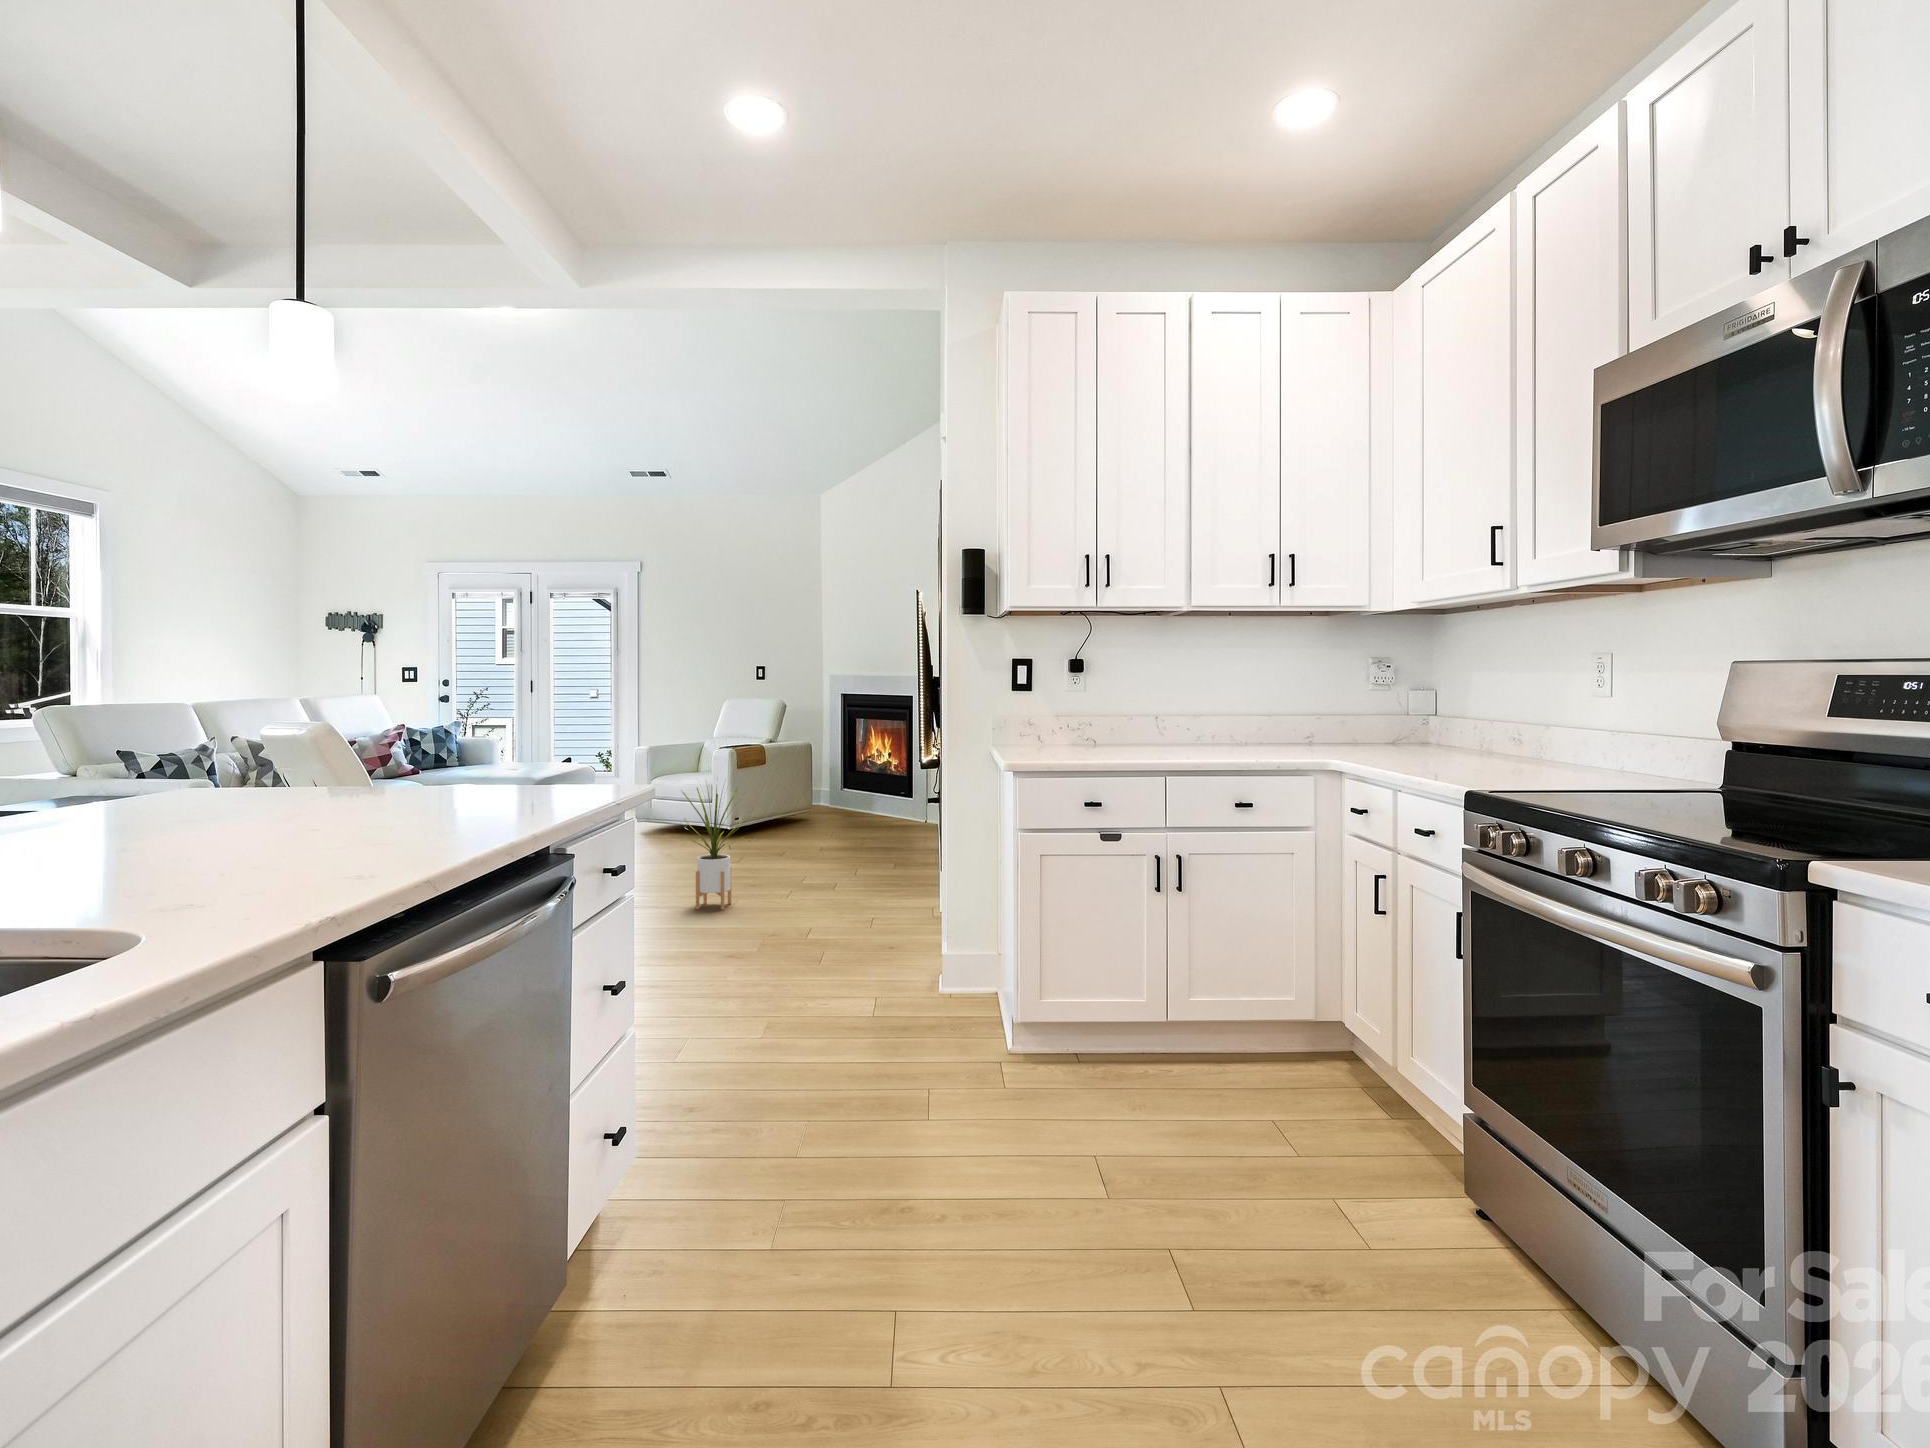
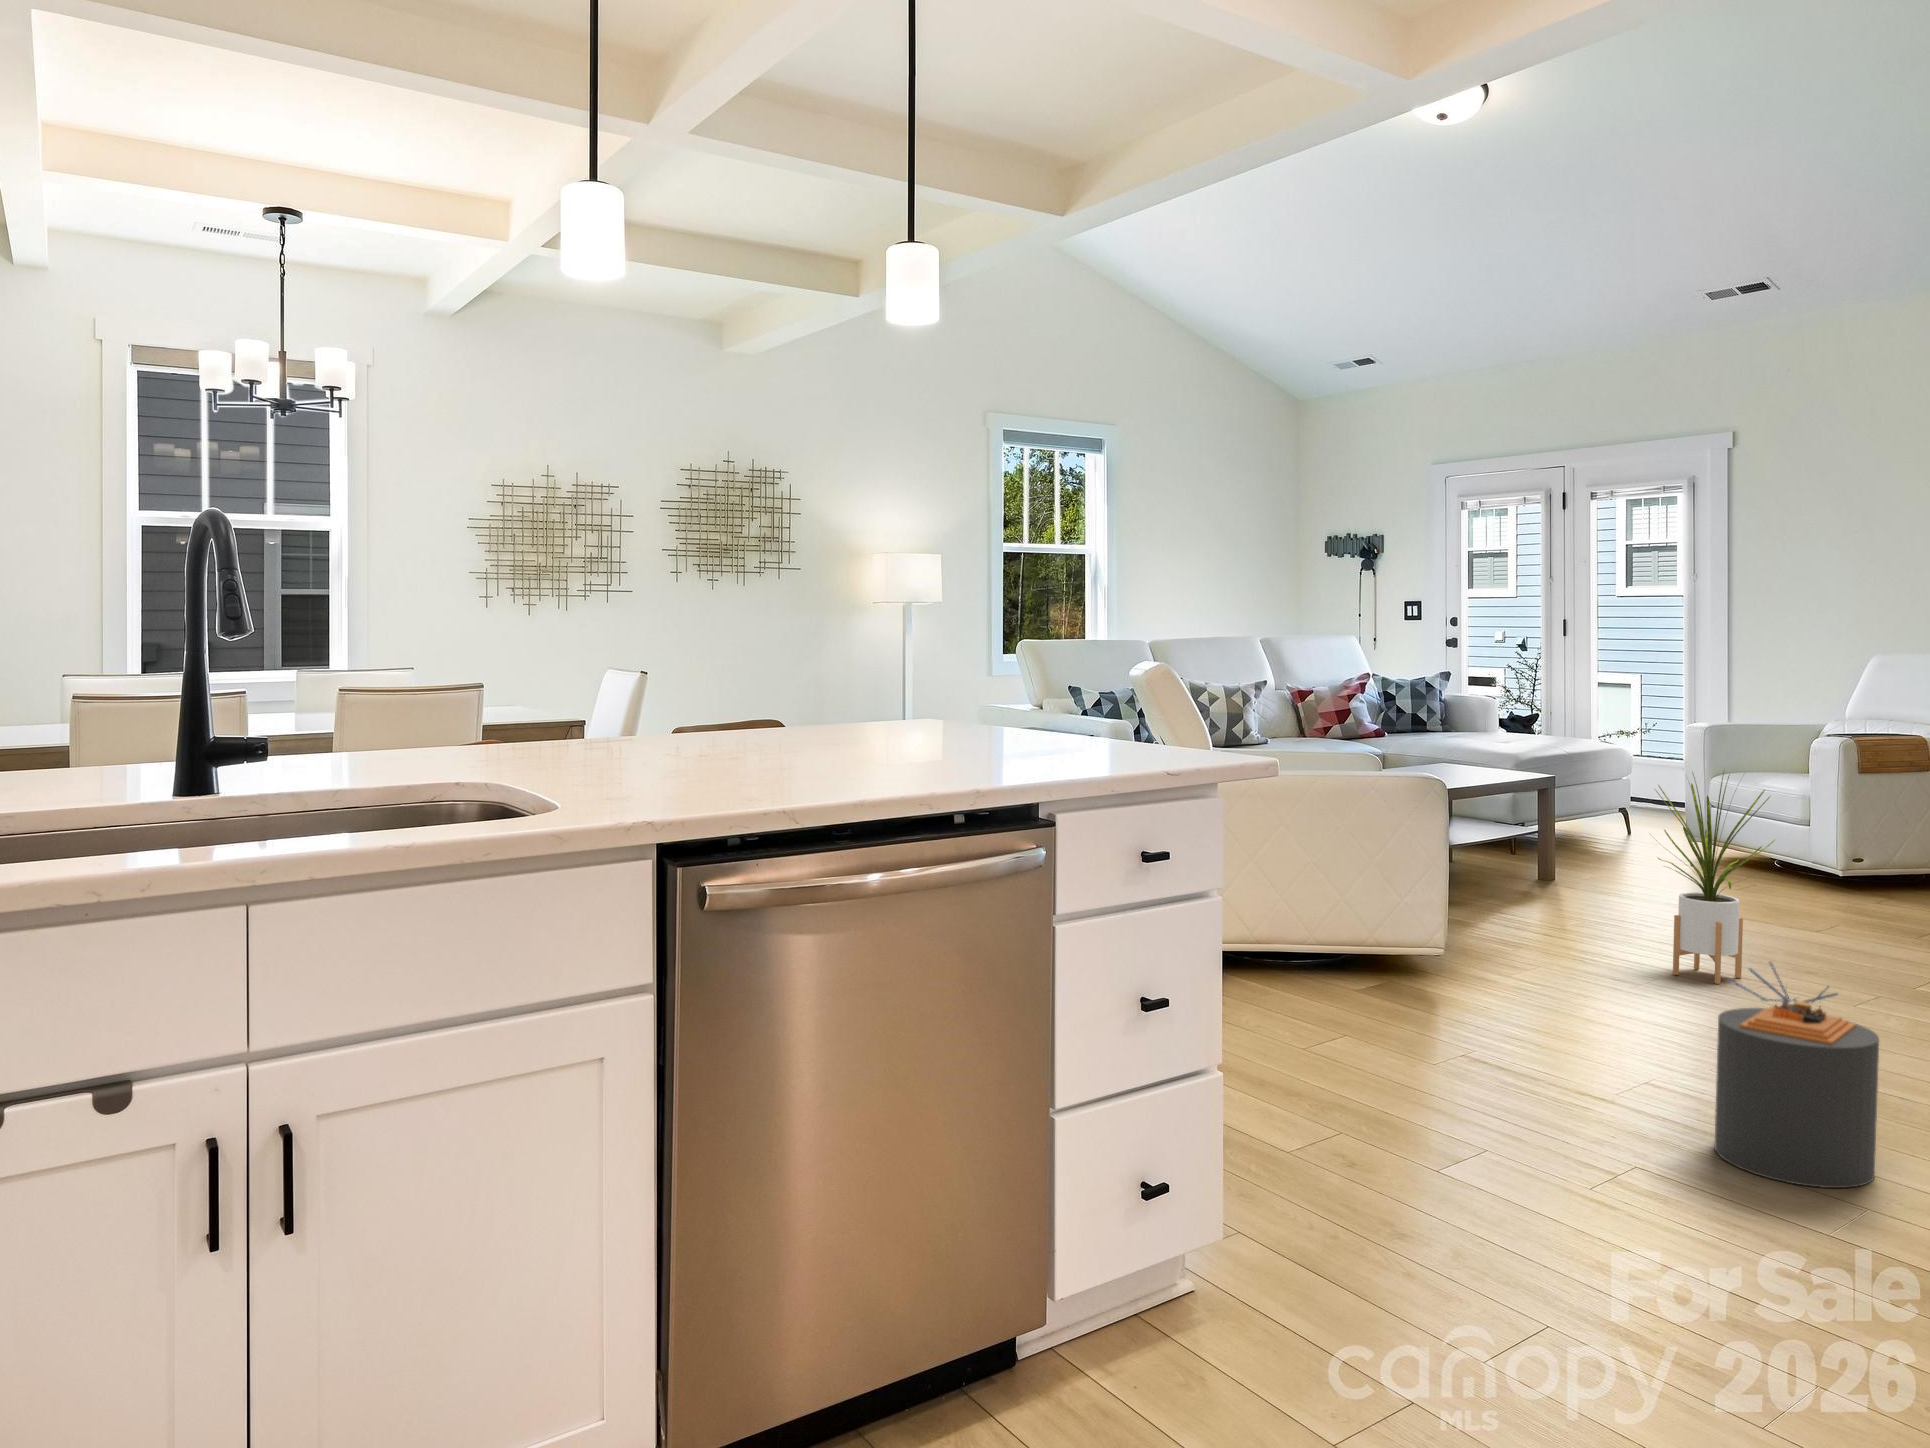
trash can: none [799,882,881,1012] -> present [1715,962,1879,1188]

